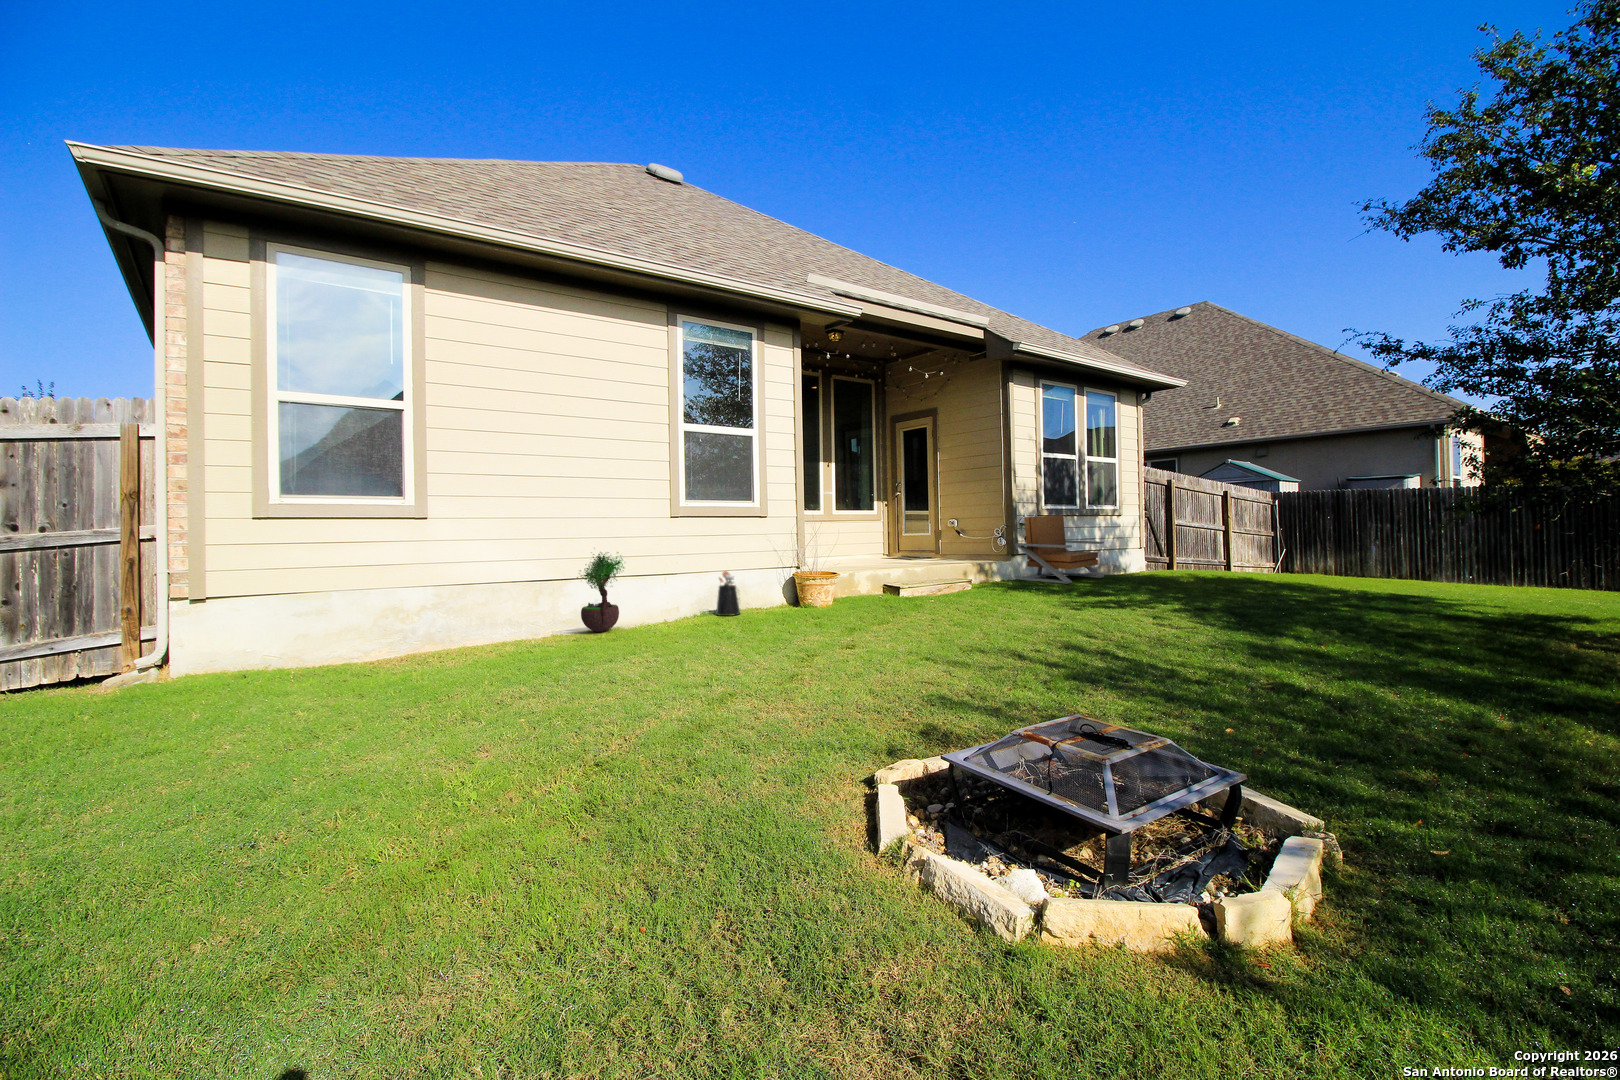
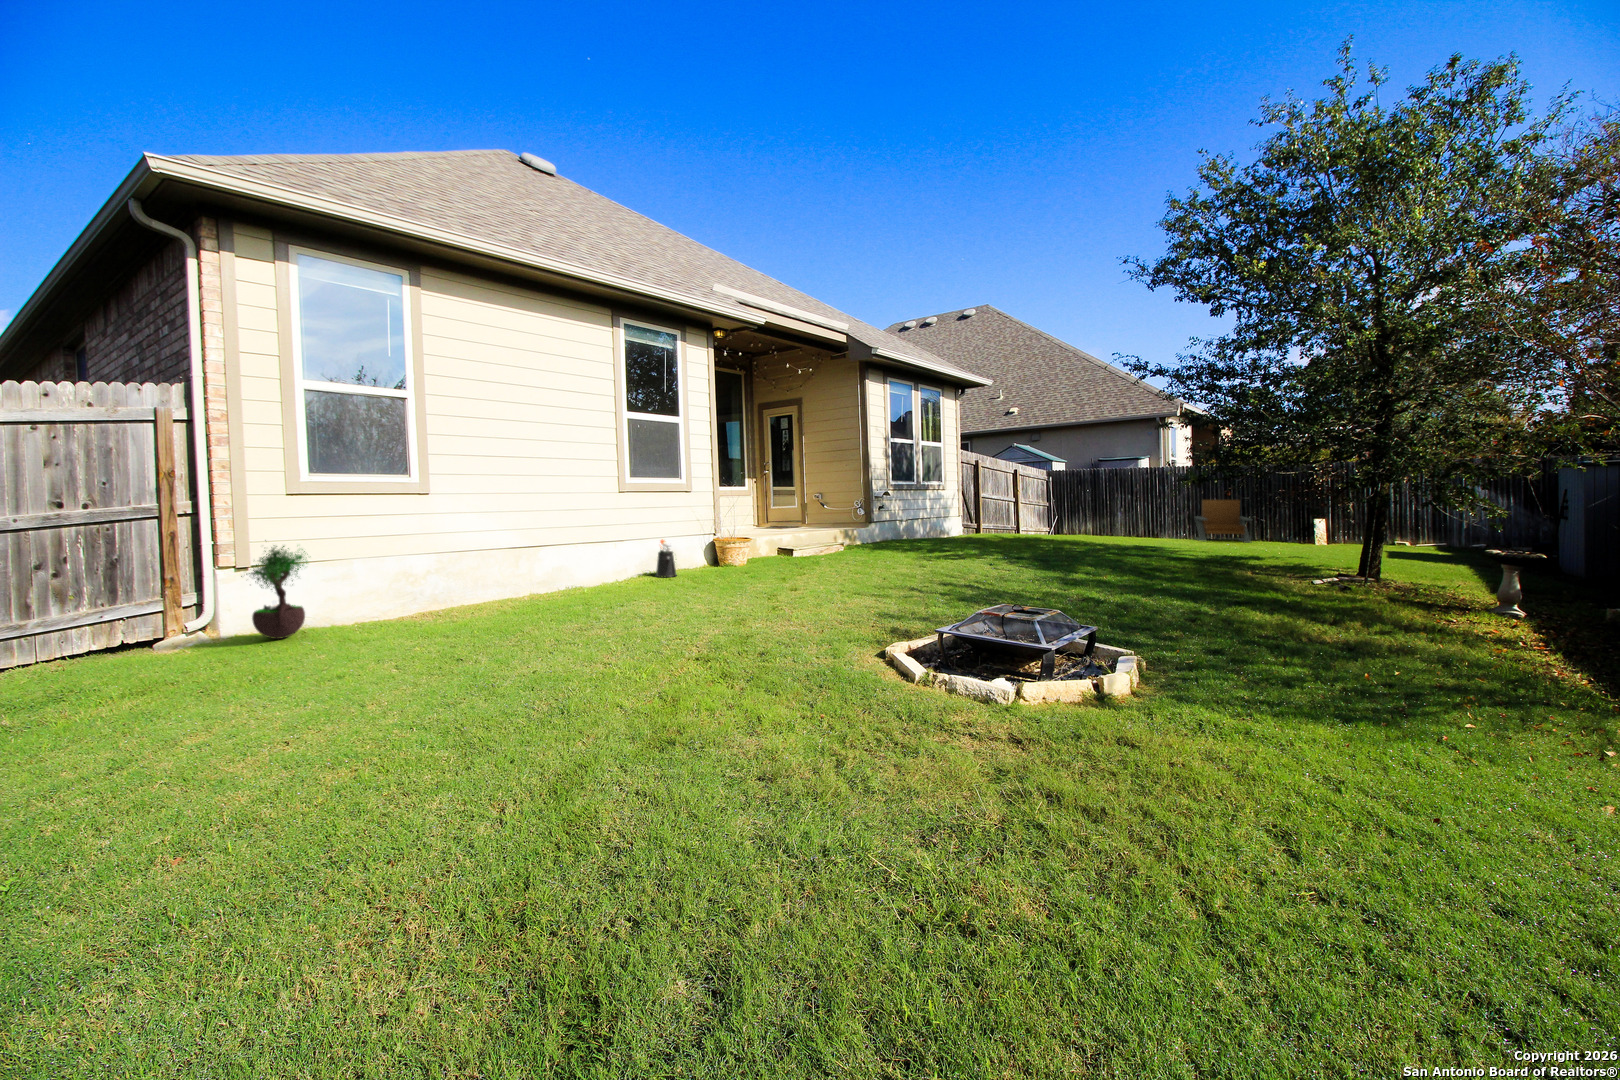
lounge chair: present [1015,515,1104,584] -> present [1195,500,1251,543]
potted tree: present [577,552,624,632] -> present [241,540,307,639]

